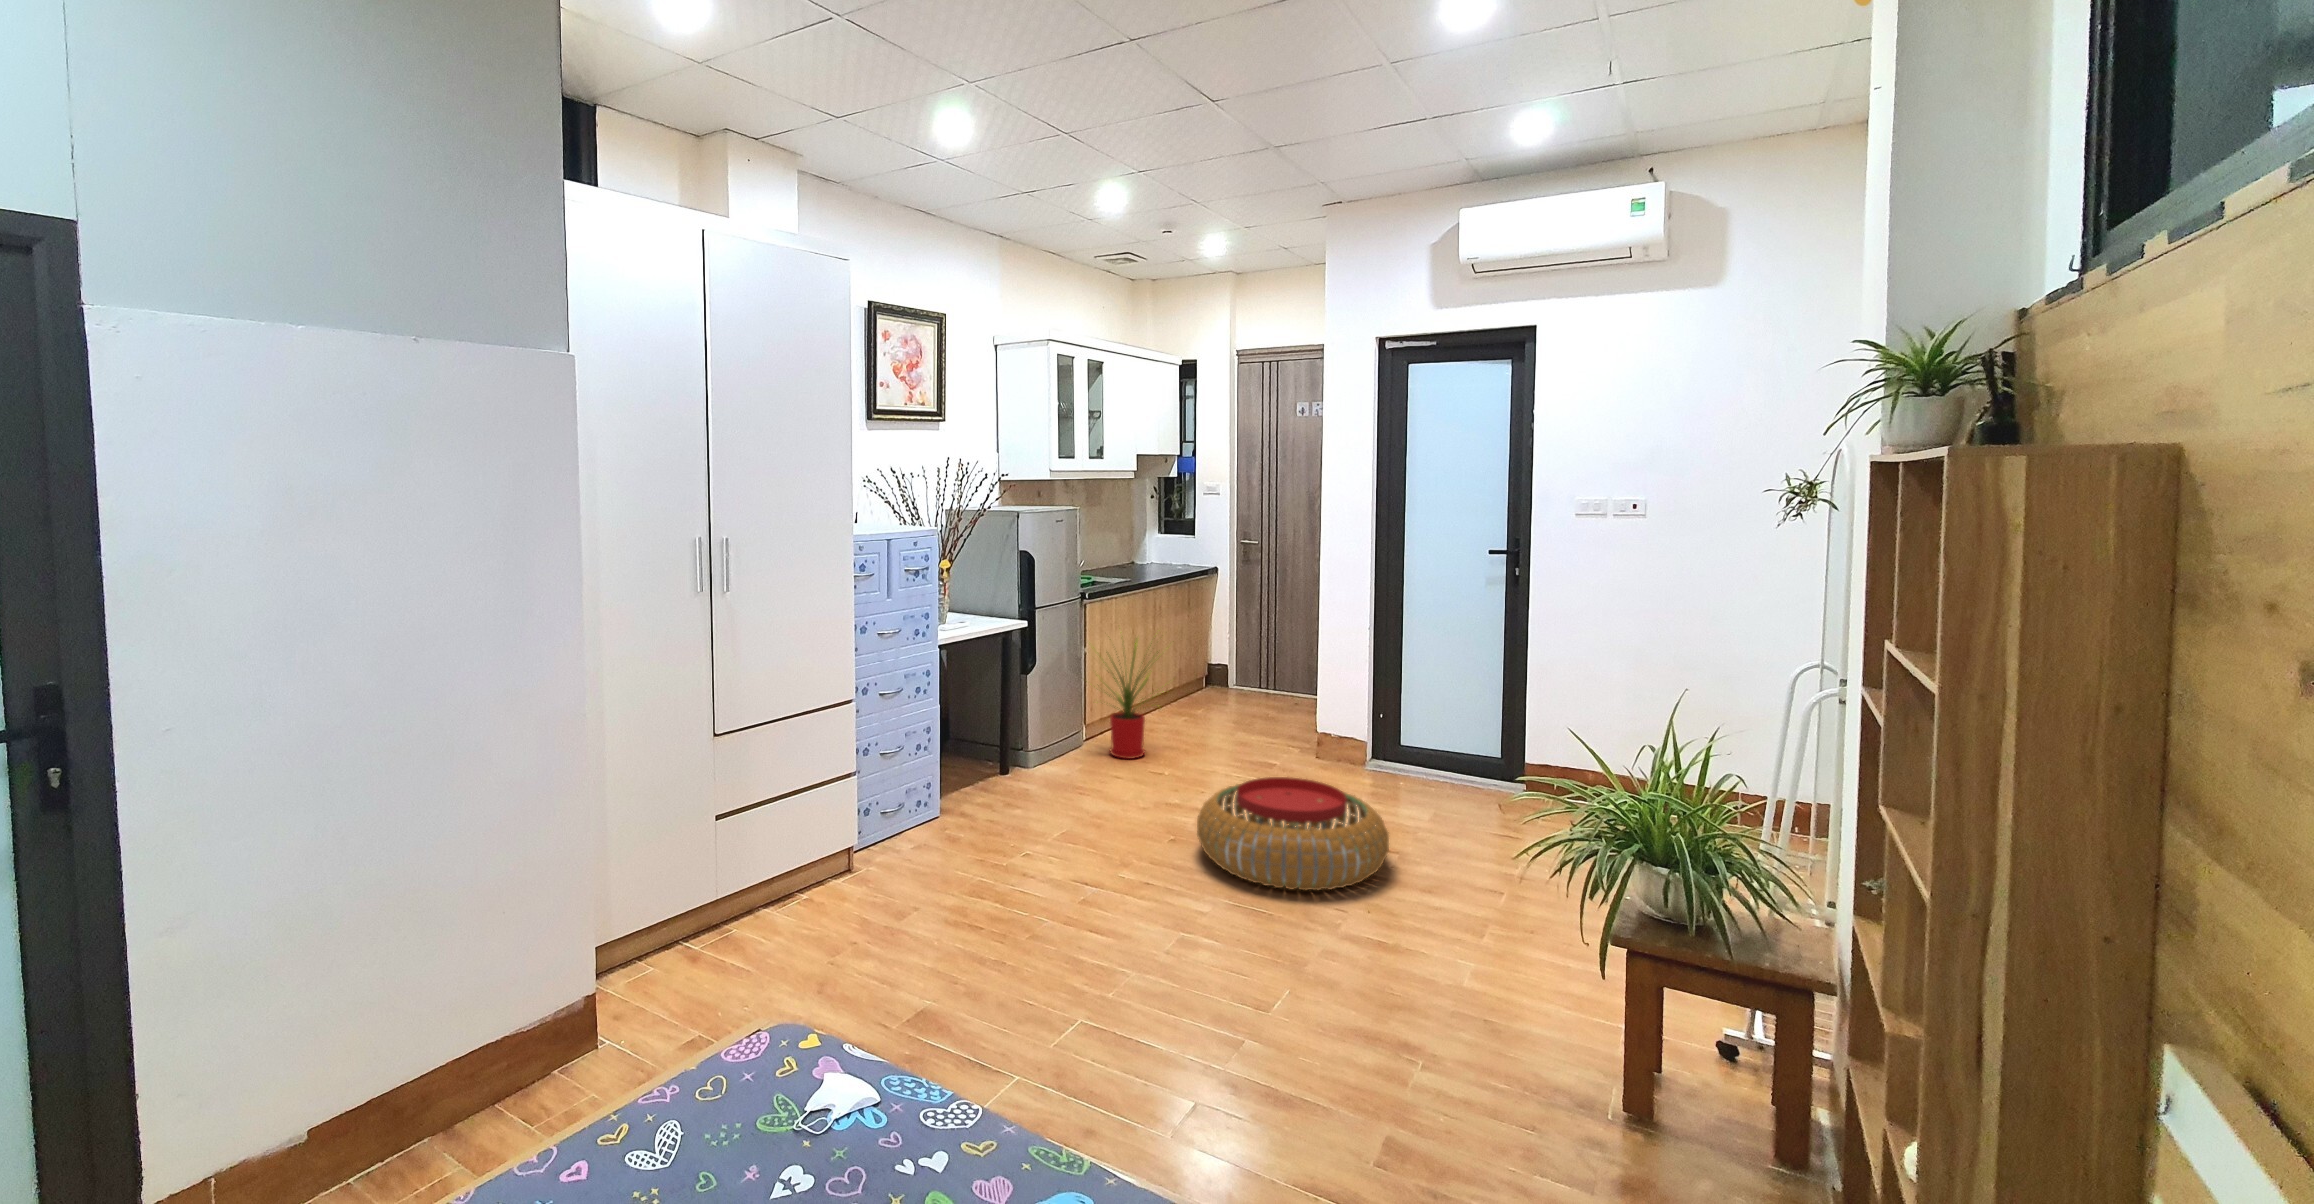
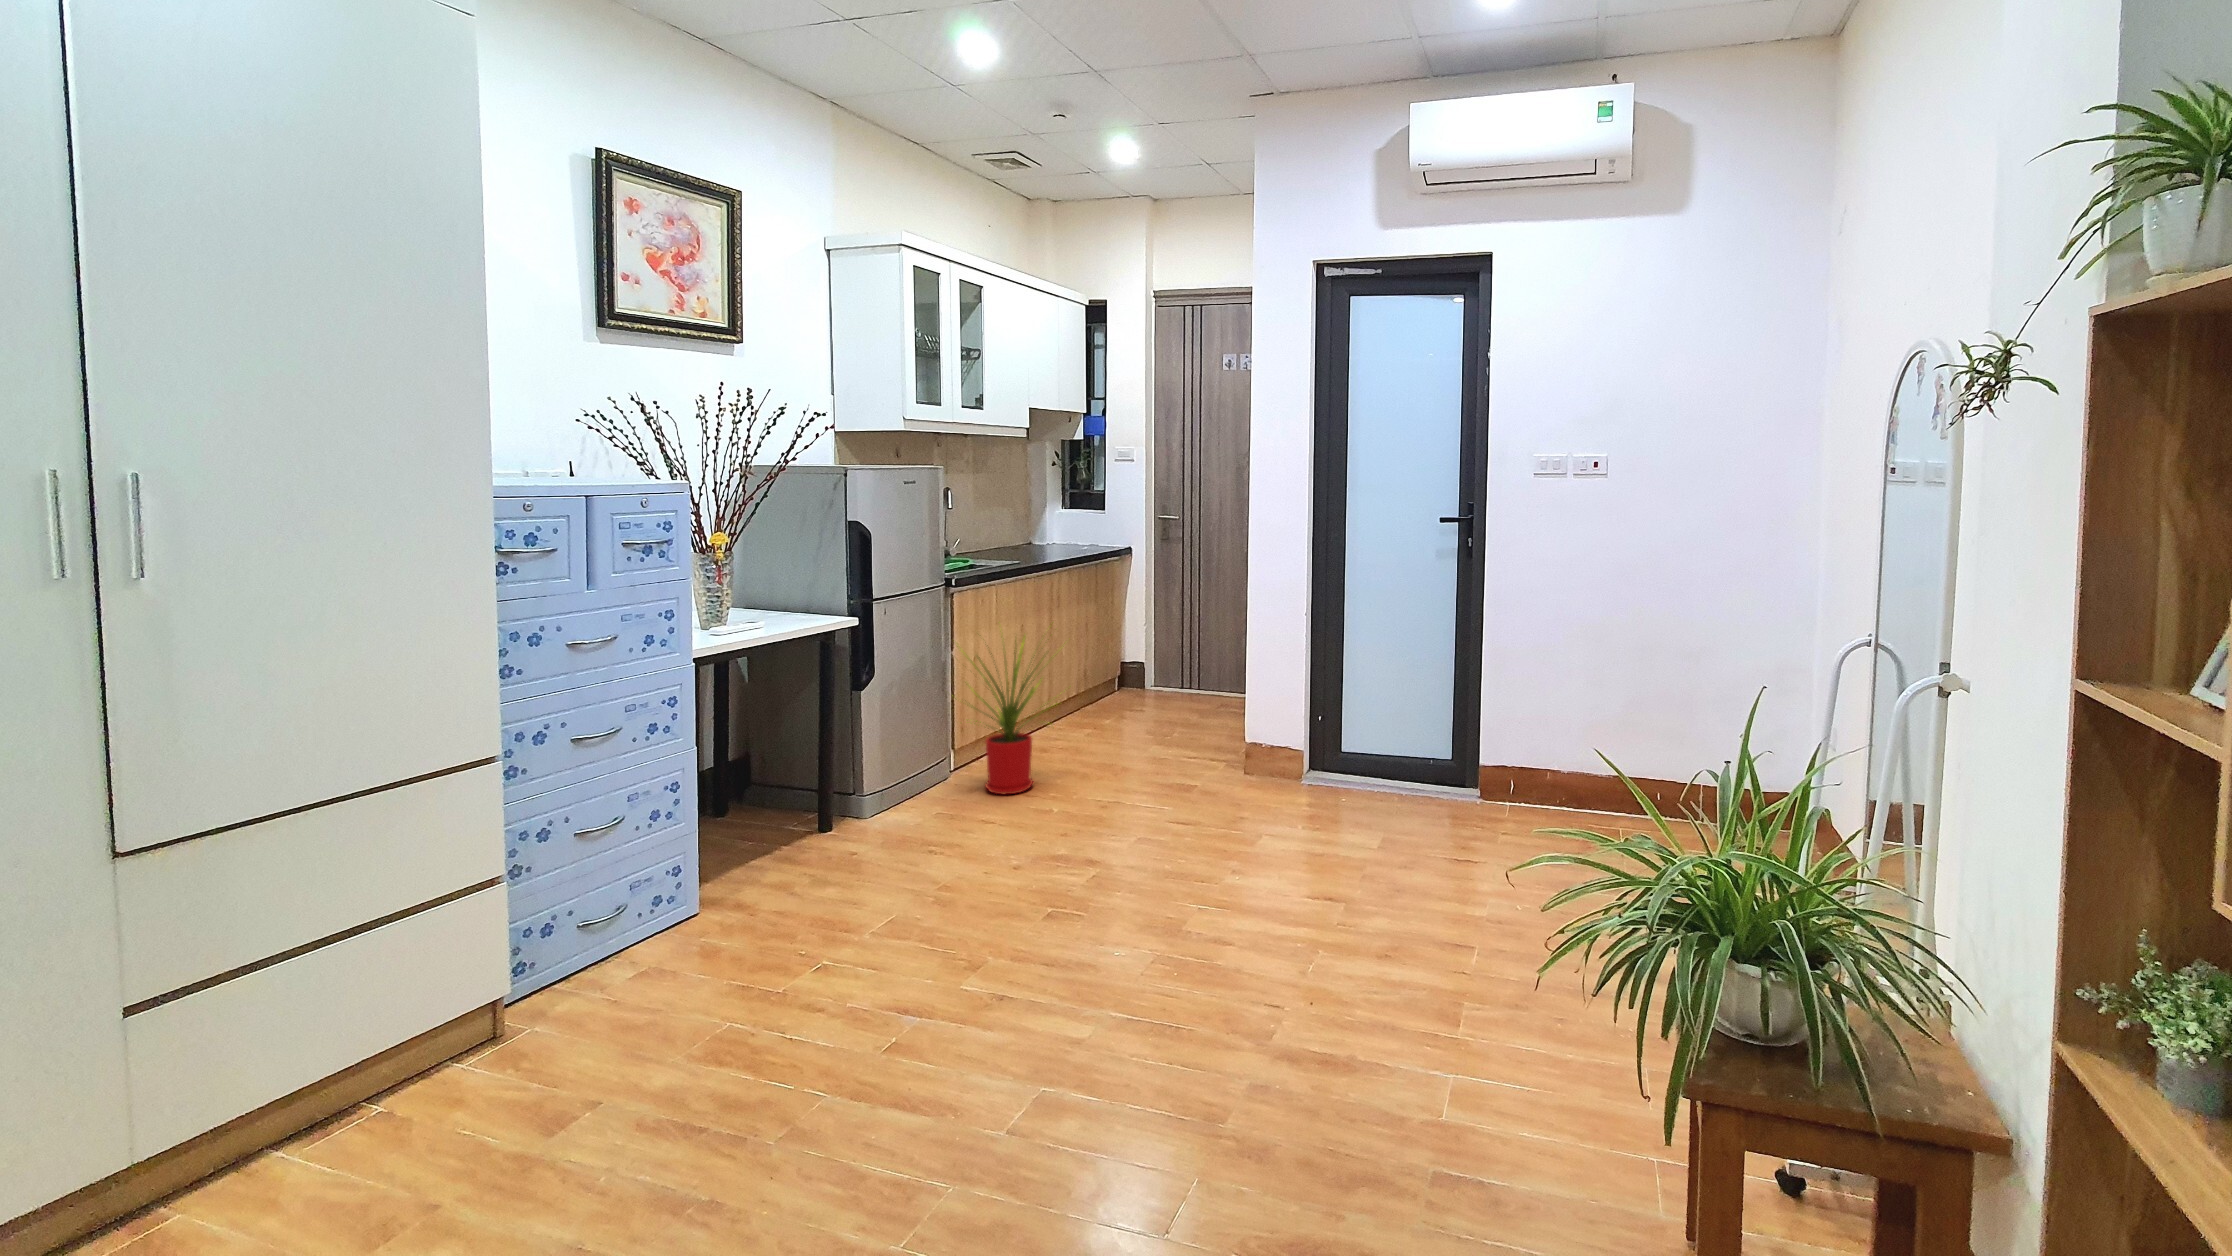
pouf: present [1197,777,1389,891] -> none [1083,813,1335,977]

